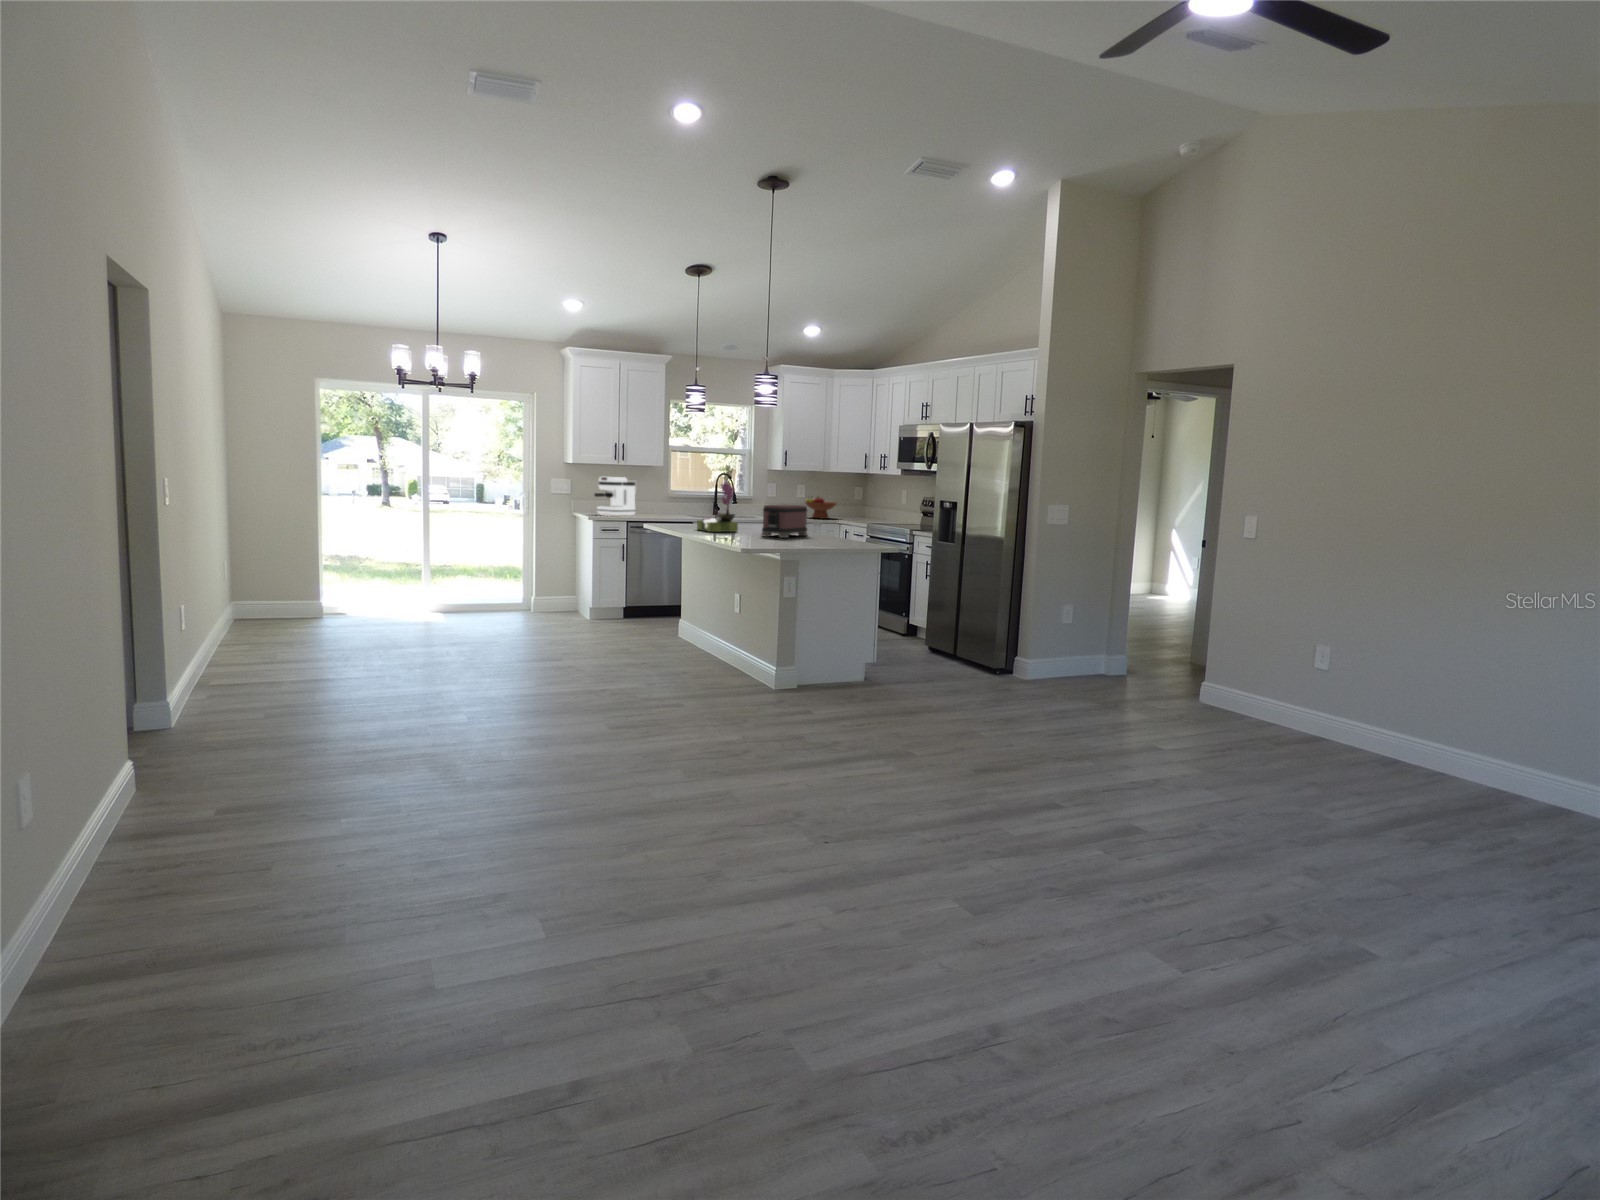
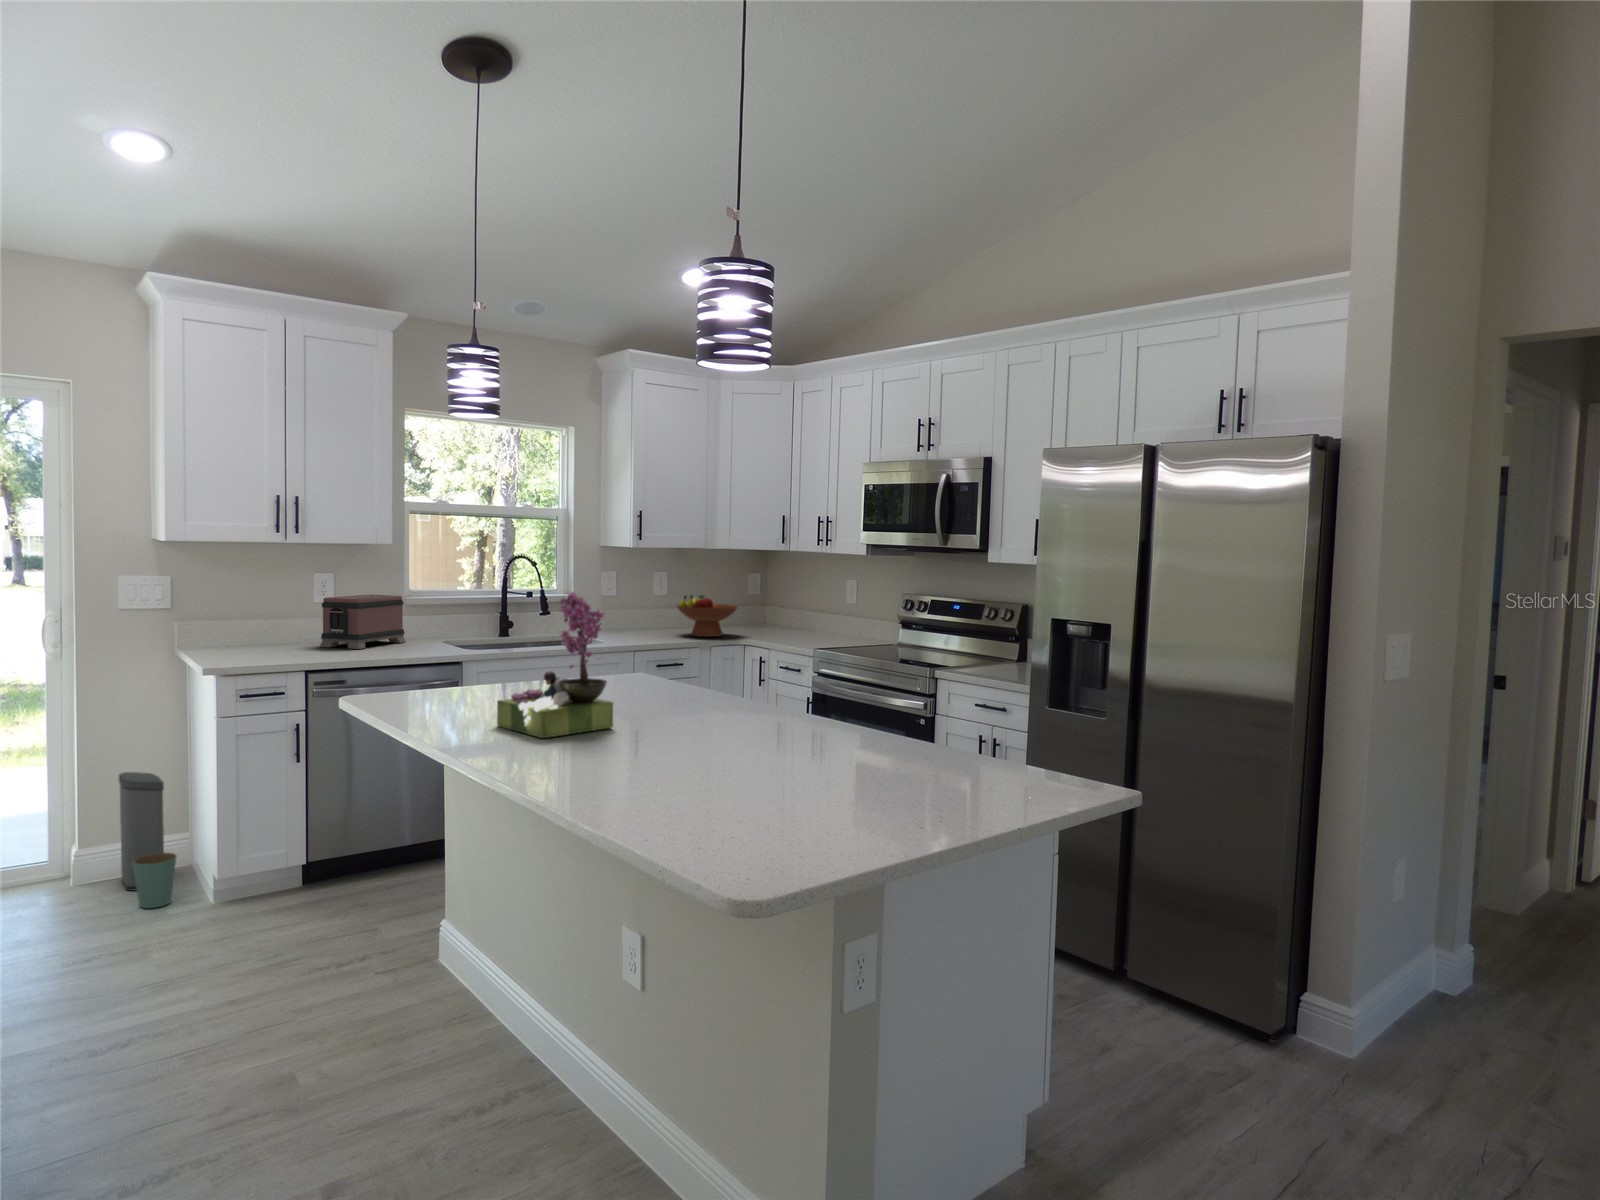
coffee maker: present [594,477,635,516] -> none [221,570,326,659]
toaster: present [762,505,807,538] -> present [320,594,406,649]
trash can: none [552,565,576,618] -> present [119,772,176,908]

